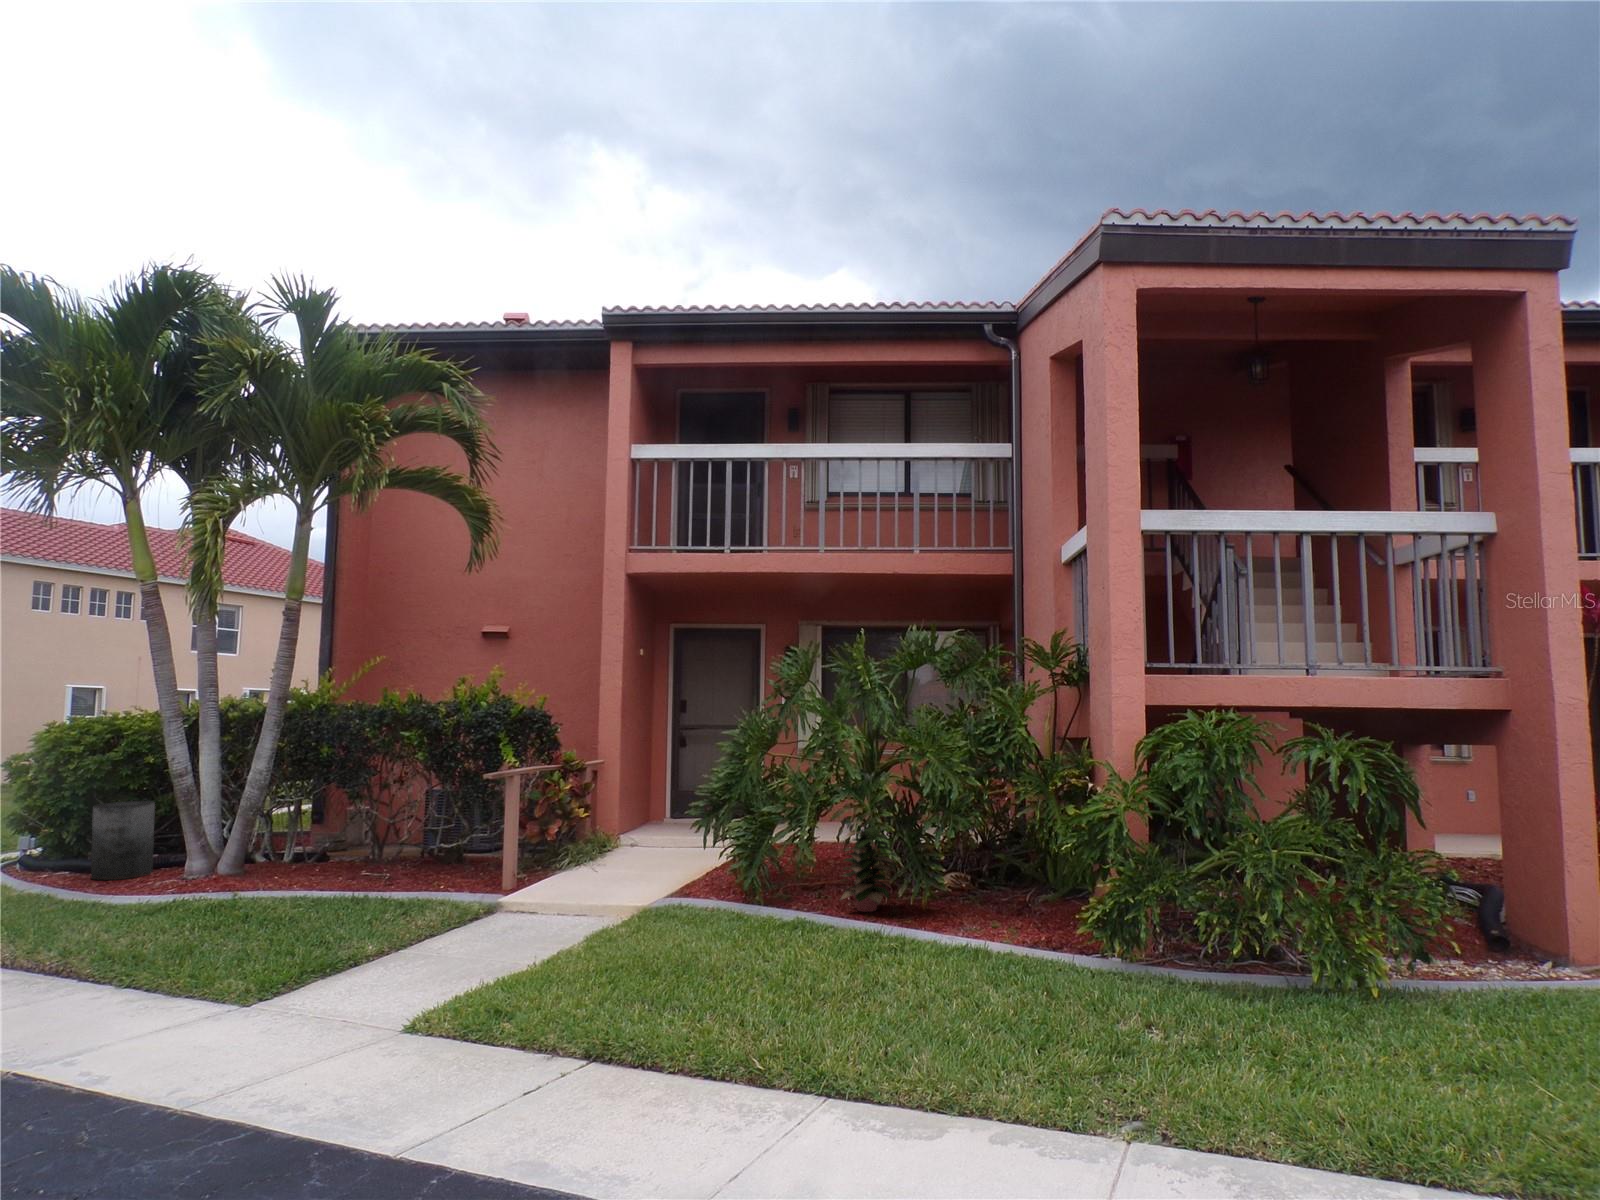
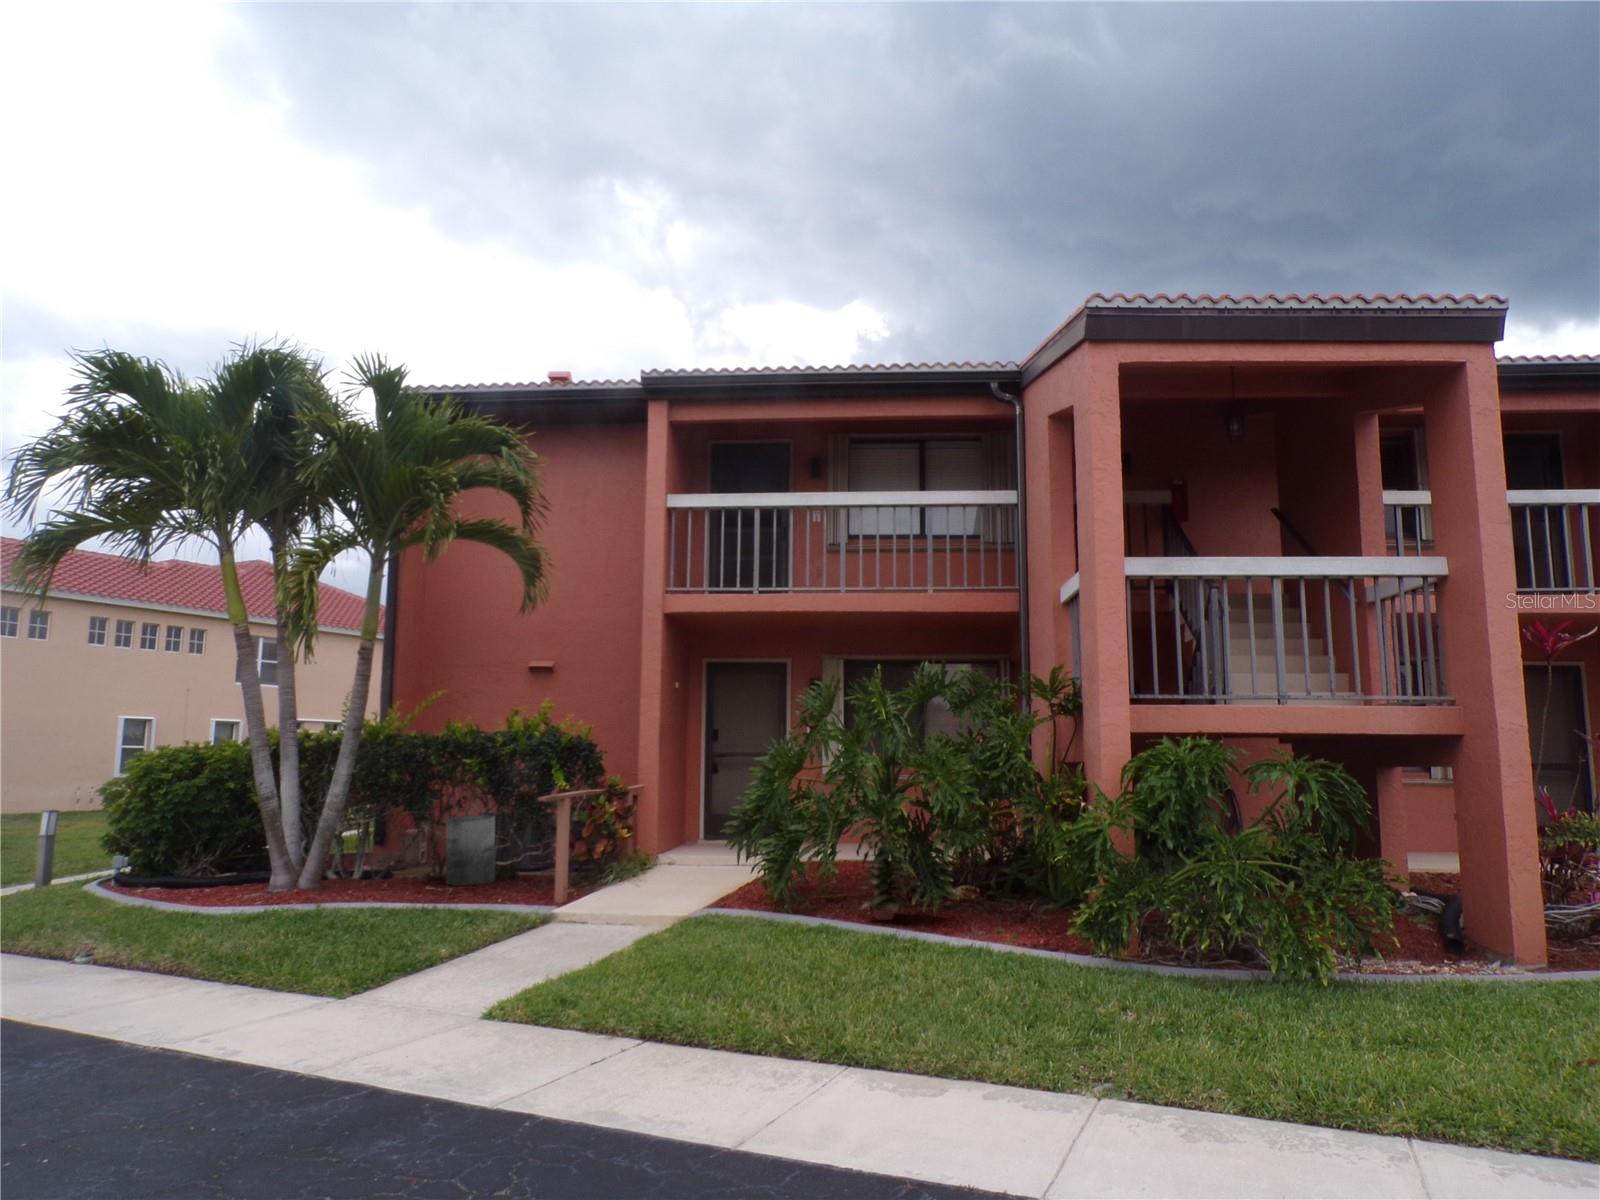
trash can: present [91,801,155,880] -> present [446,815,495,886]

